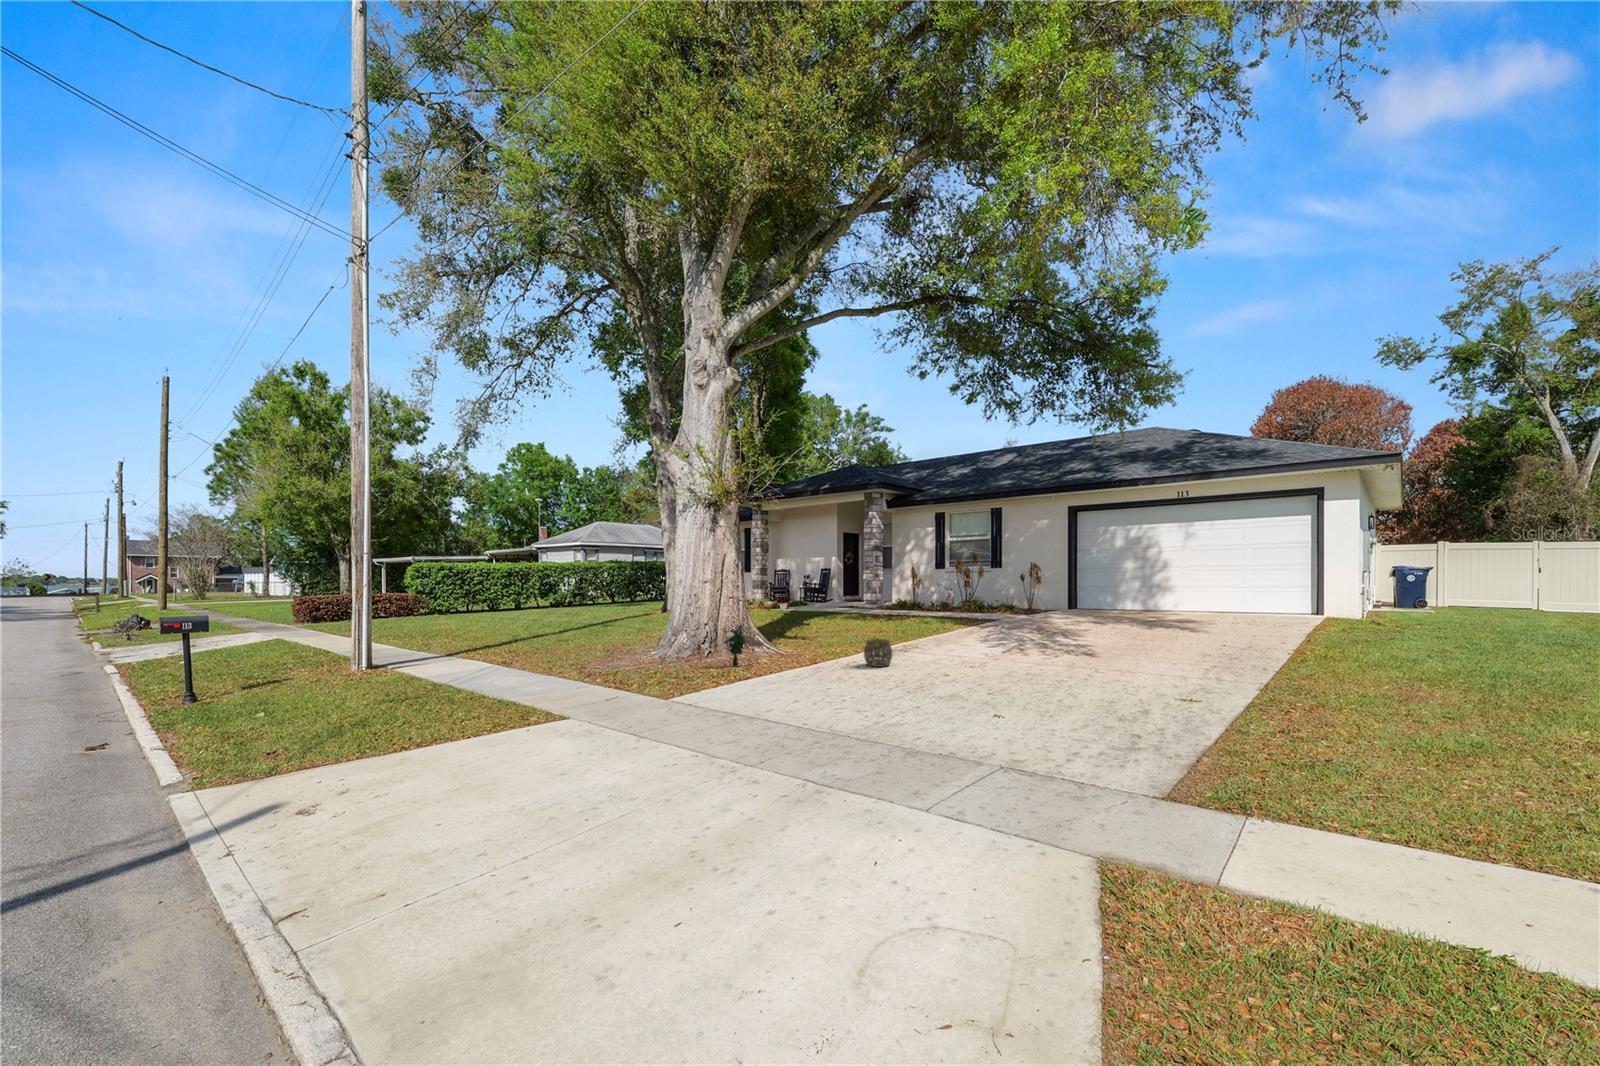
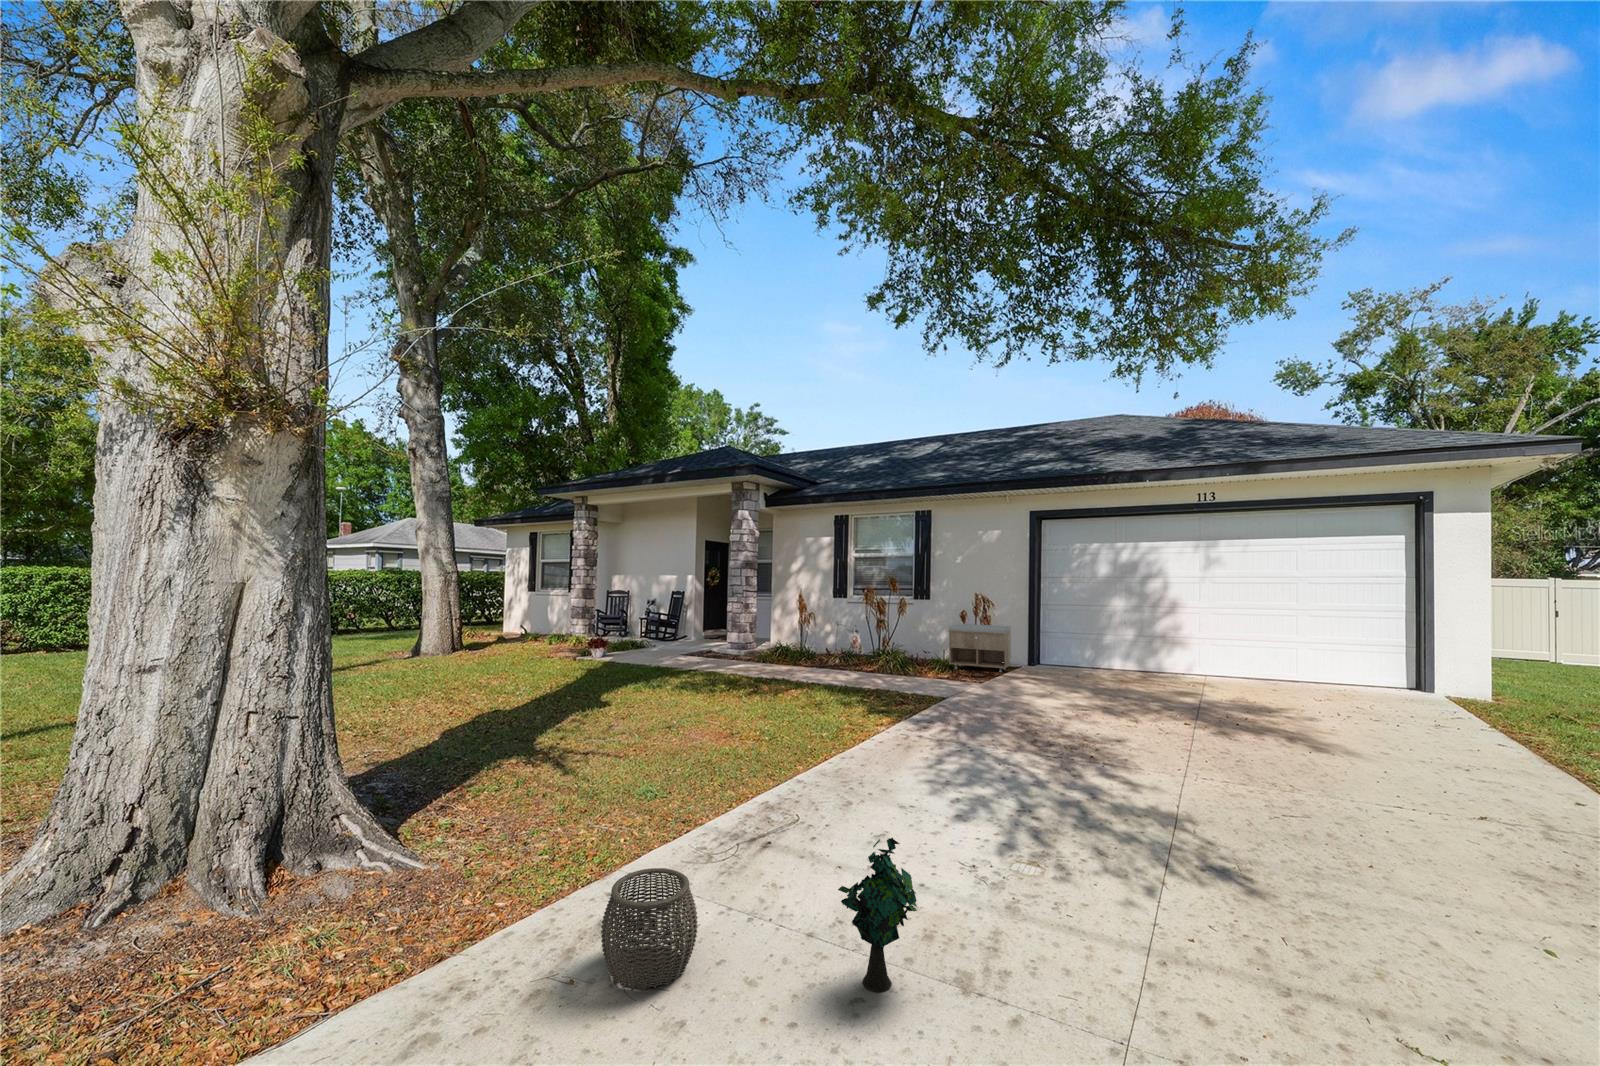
storage bench: none [1014,583,1058,613] -> present [948,624,1011,672]
decorative plant: present [725,626,746,667] -> present [838,838,917,992]

